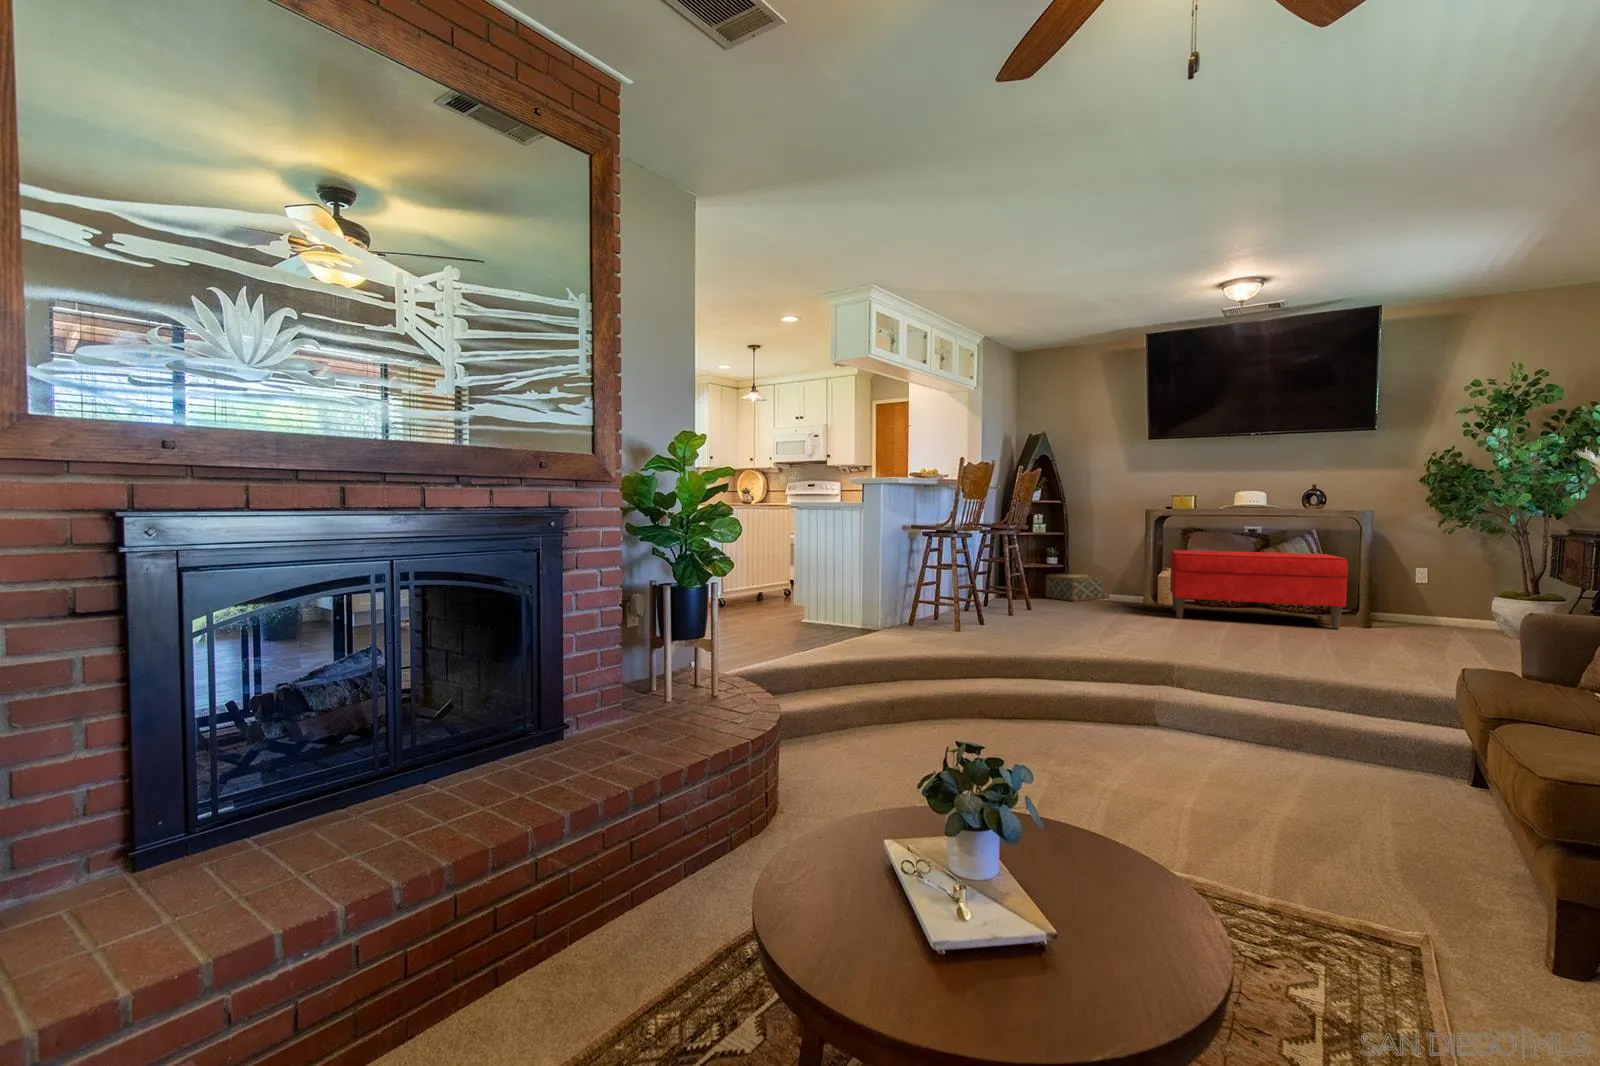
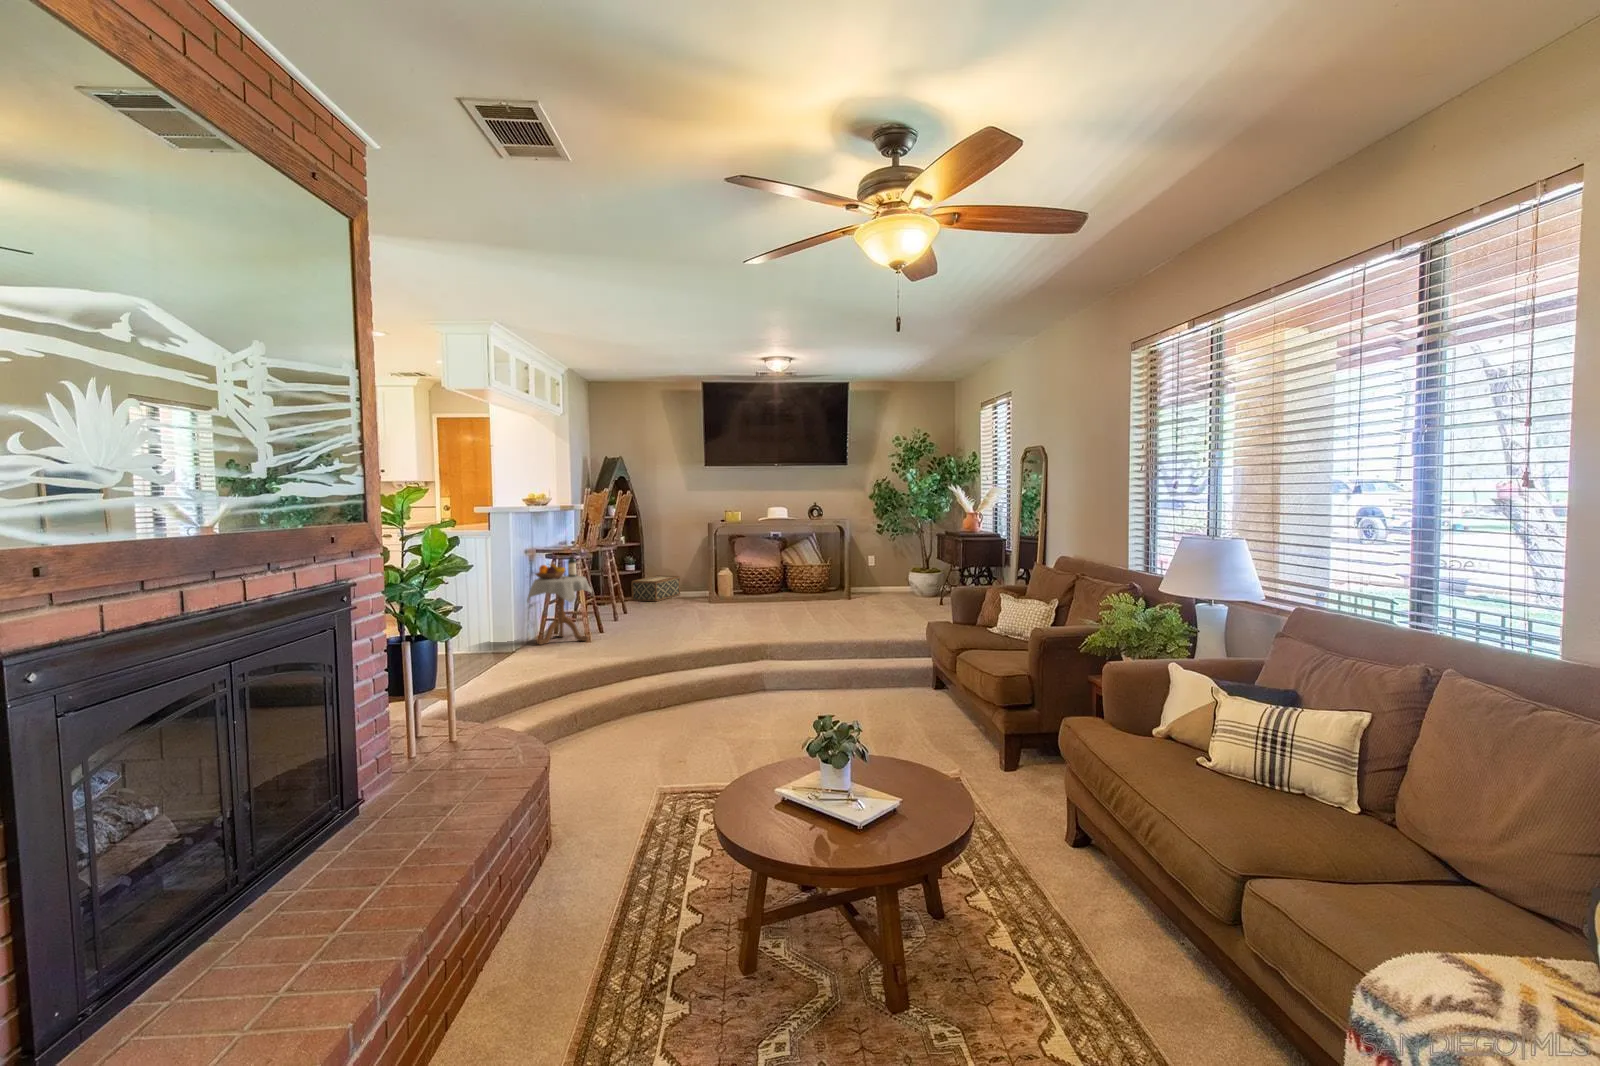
side table: none [893,528,966,628] -> present [527,557,592,645]
bench: present [1170,550,1348,629] -> none [729,550,838,607]

